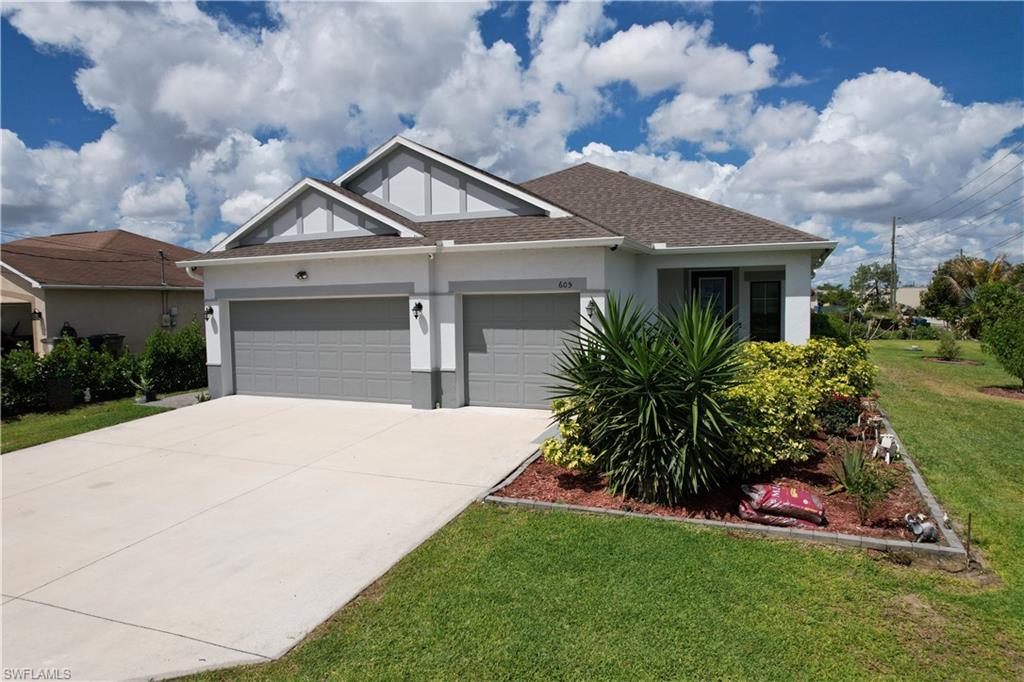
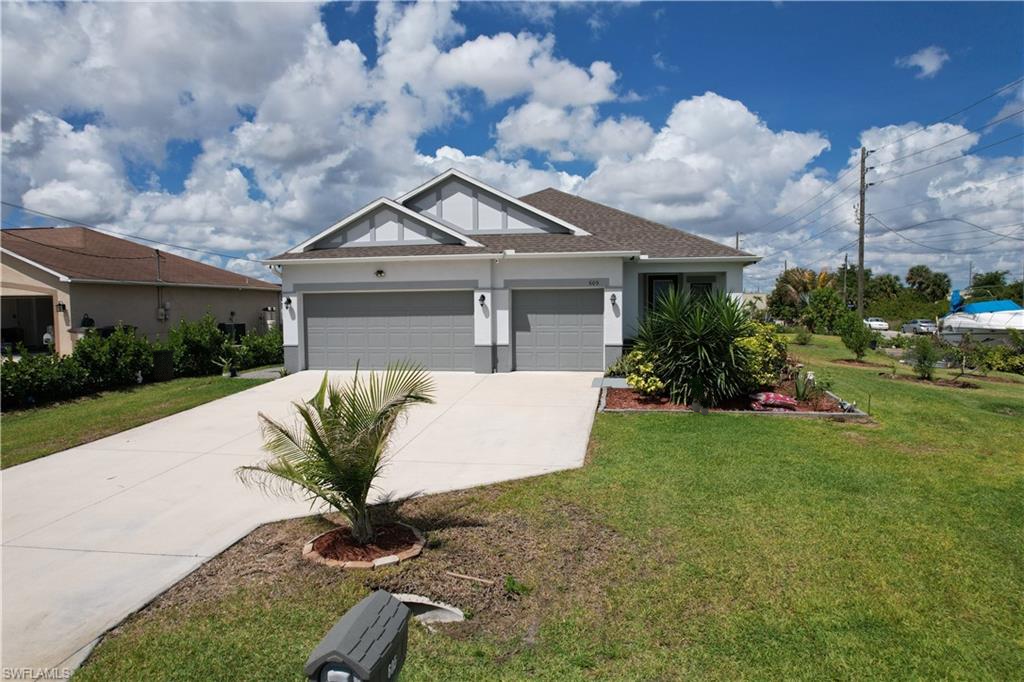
potted plant: none [625,447,659,525] -> present [689,377,711,415]

